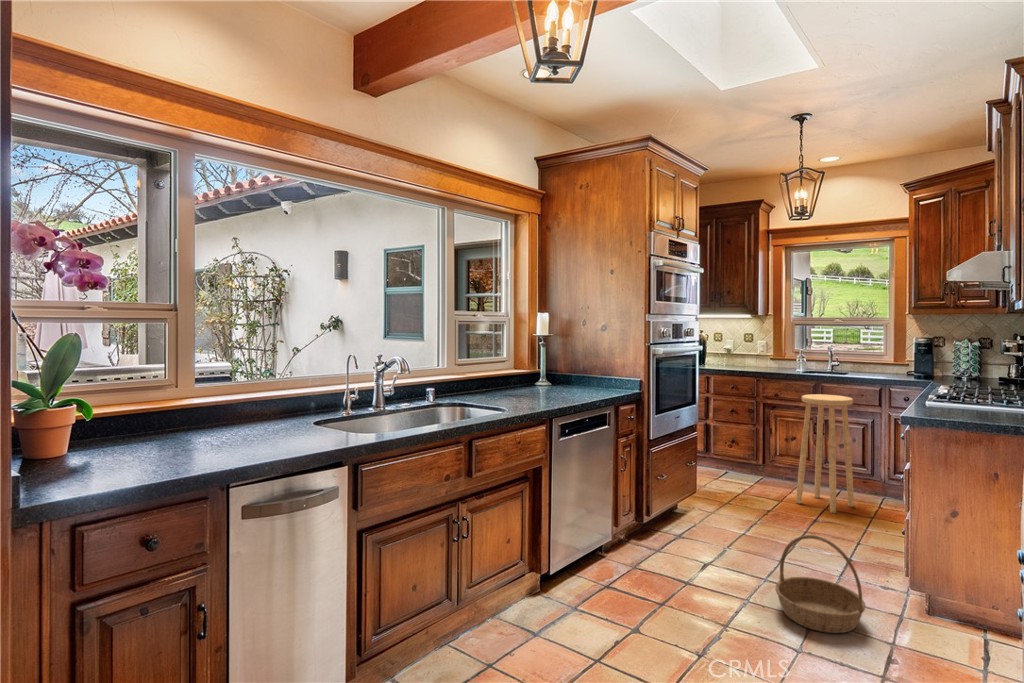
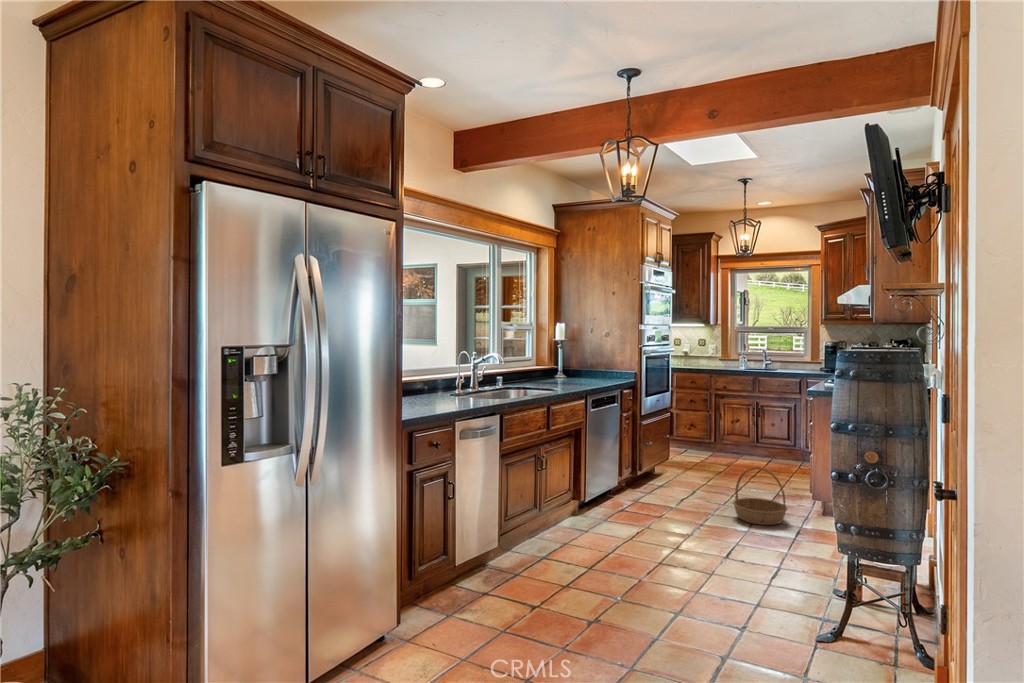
stool: present [796,394,854,513] -> none [741,385,782,472]

